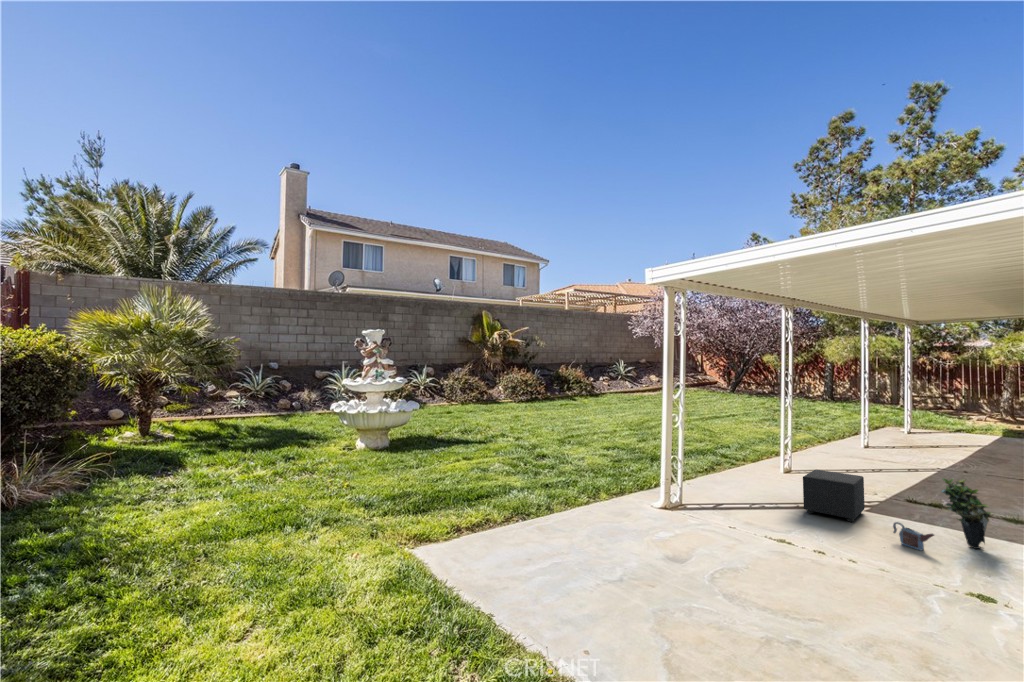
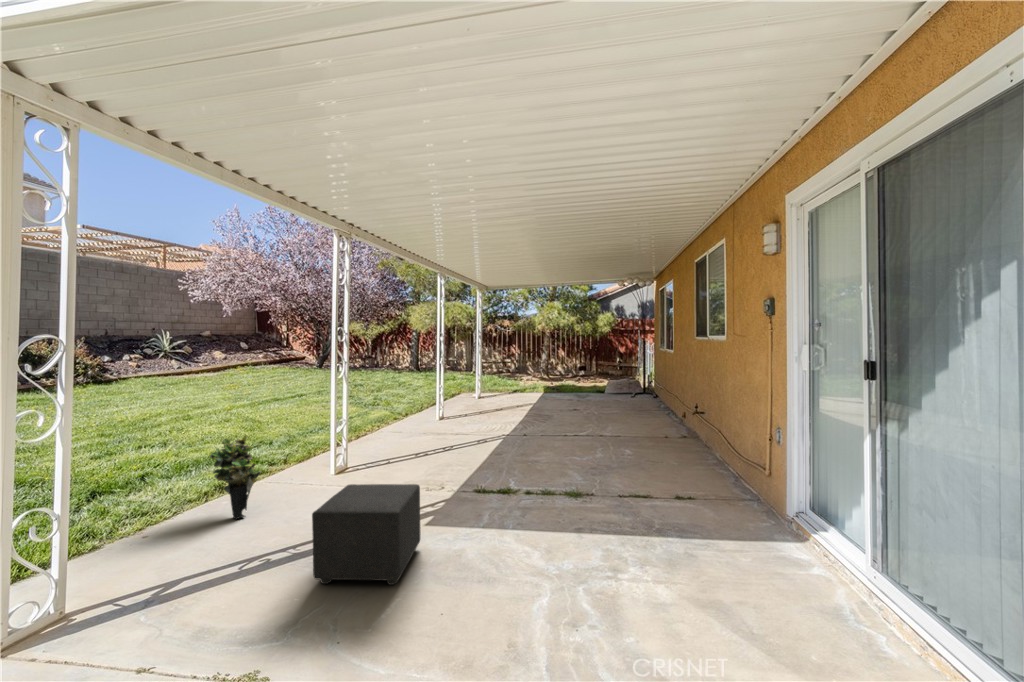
potted plant: present [942,478,991,549] -> present [210,436,261,519]
watering can: present [893,522,934,551] -> none [455,584,521,640]

